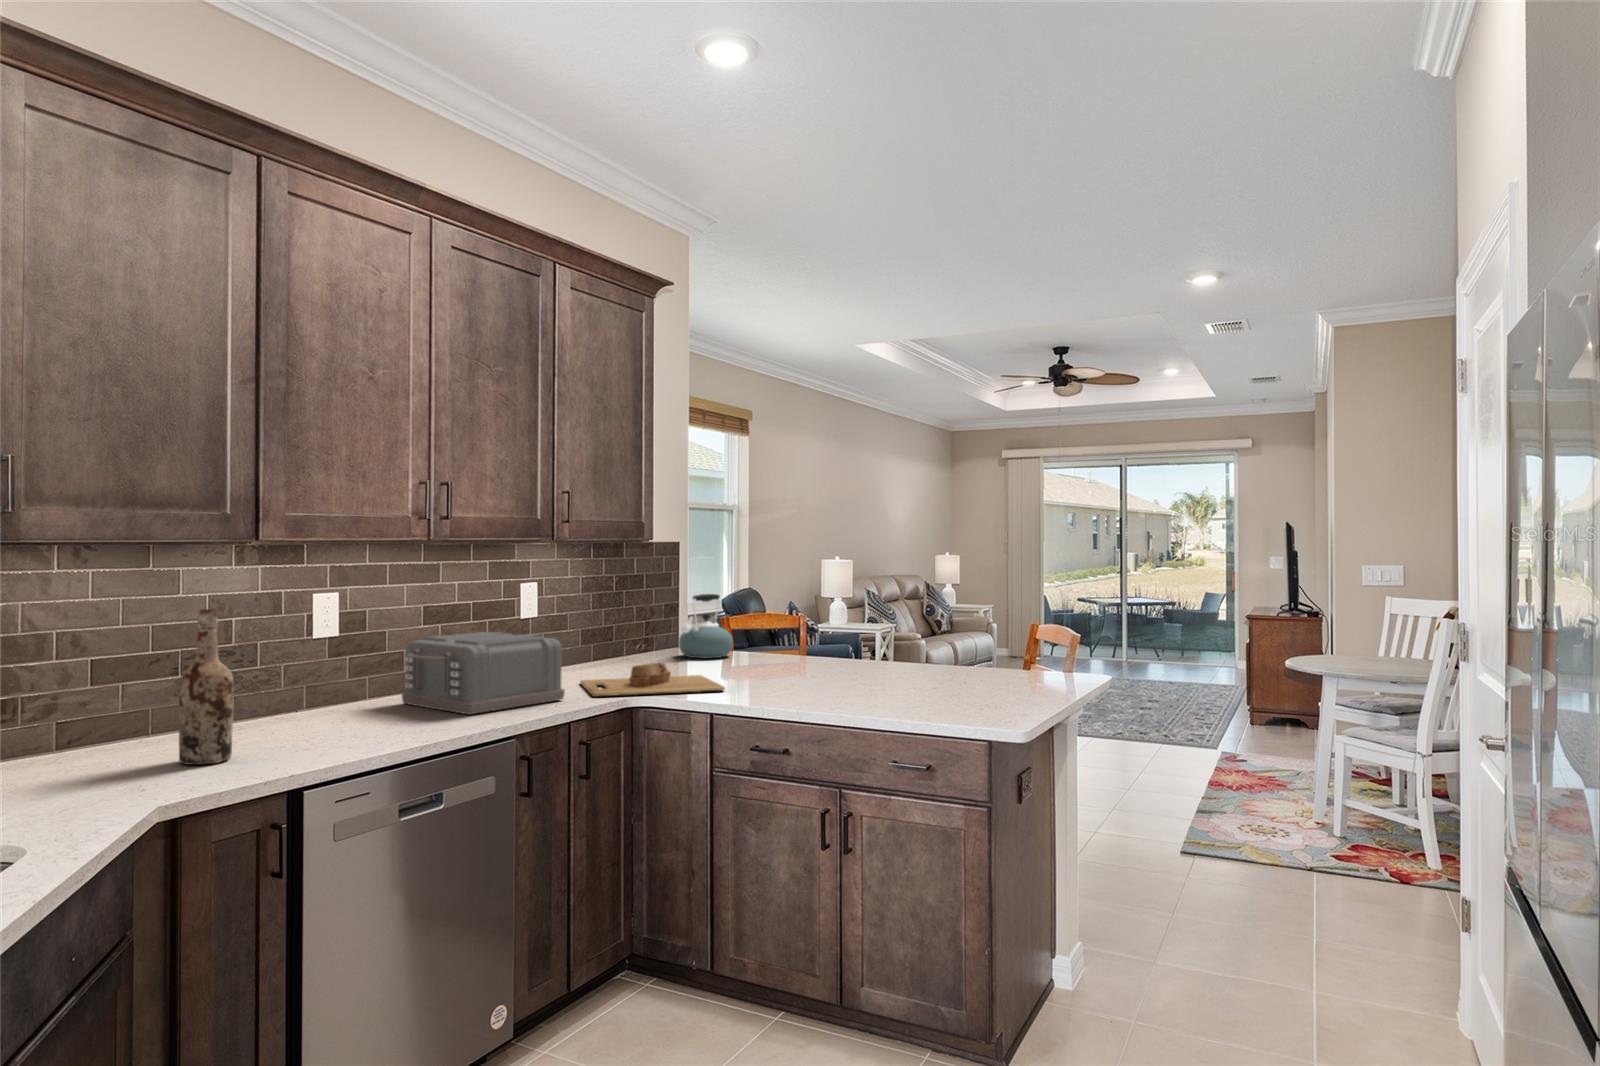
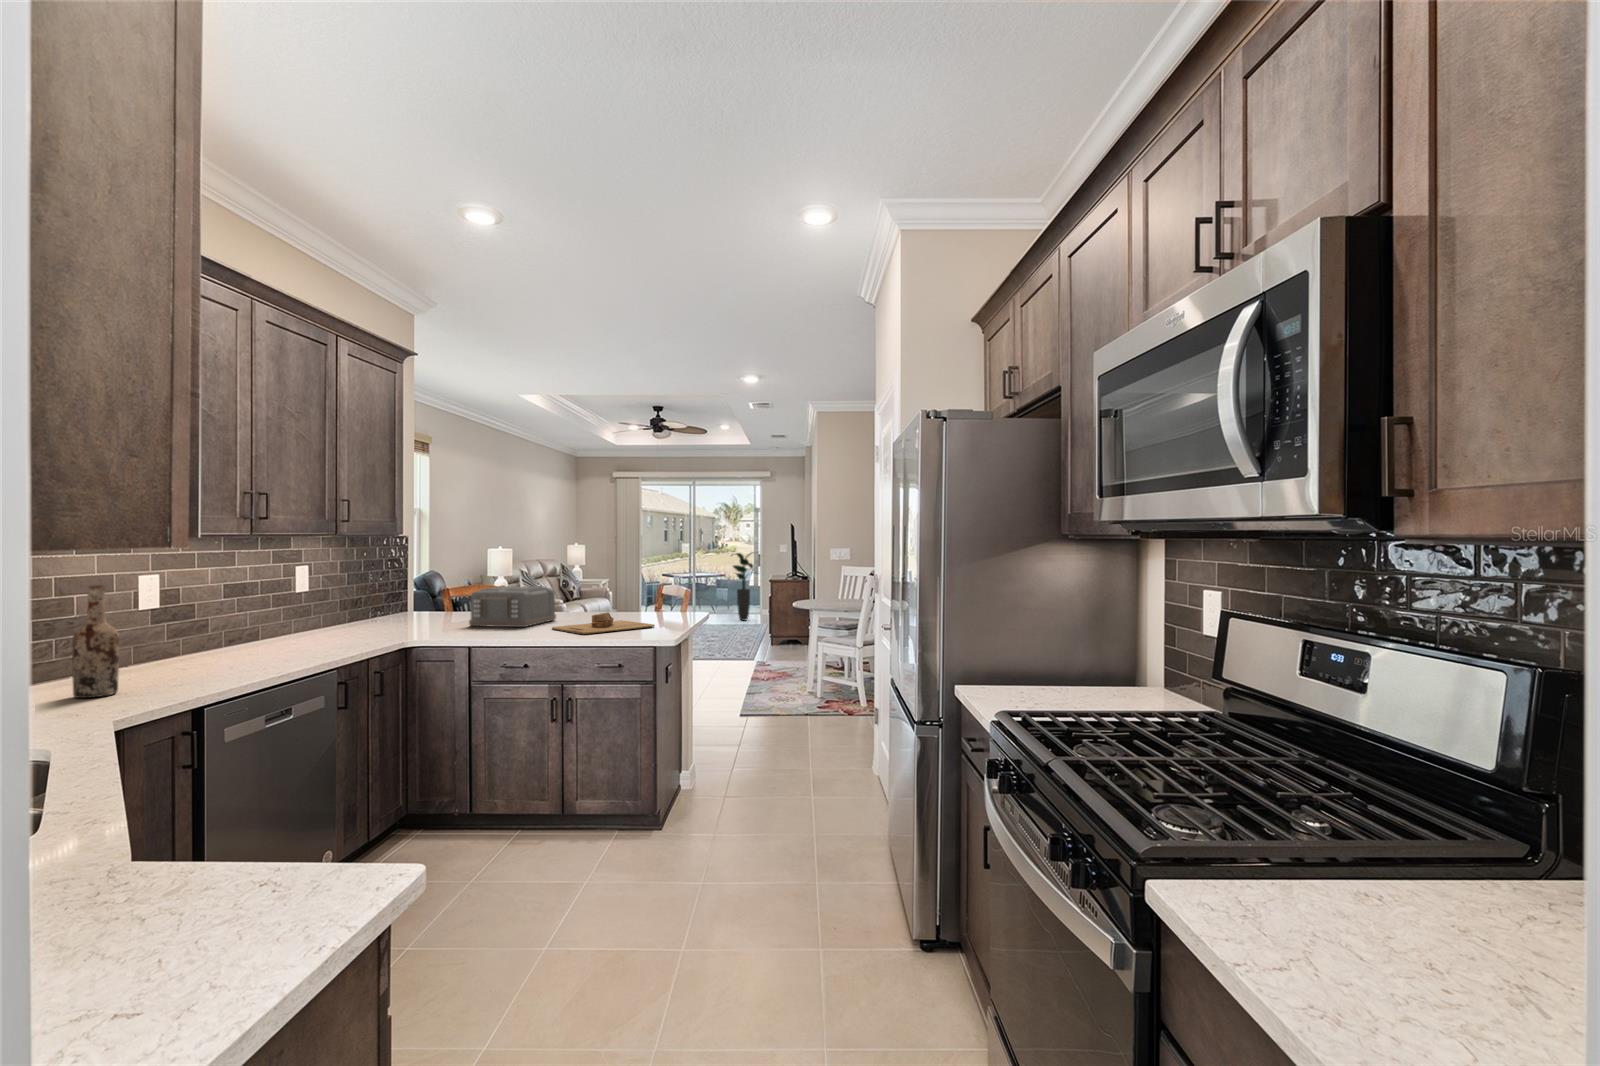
potted plant: none [1181,569,1231,677] -> present [731,552,753,621]
kettle: present [679,594,733,658] -> none [408,572,450,617]
toaster: present [402,632,565,715] -> present [469,586,556,627]
cutting board: present [580,663,725,697] -> present [552,612,655,634]

